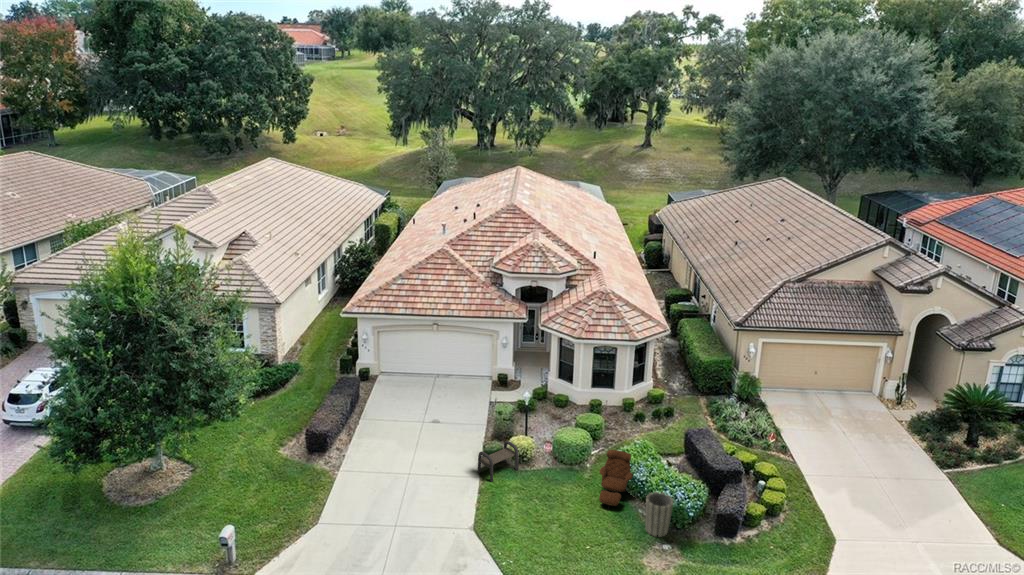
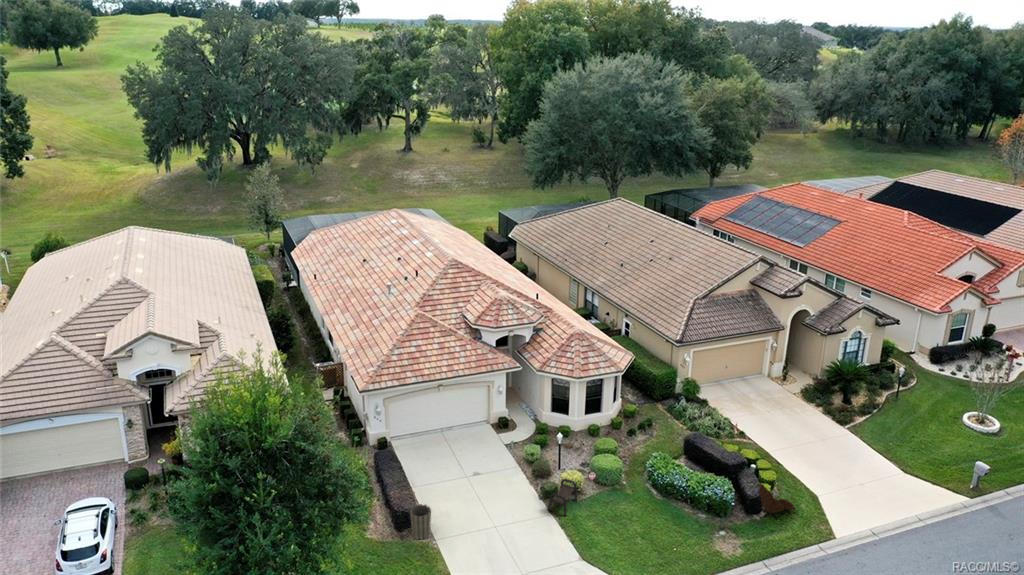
lounge chair: present [599,450,633,510] -> present [759,483,795,520]
trash can: present [646,492,673,537] -> present [410,504,431,540]

